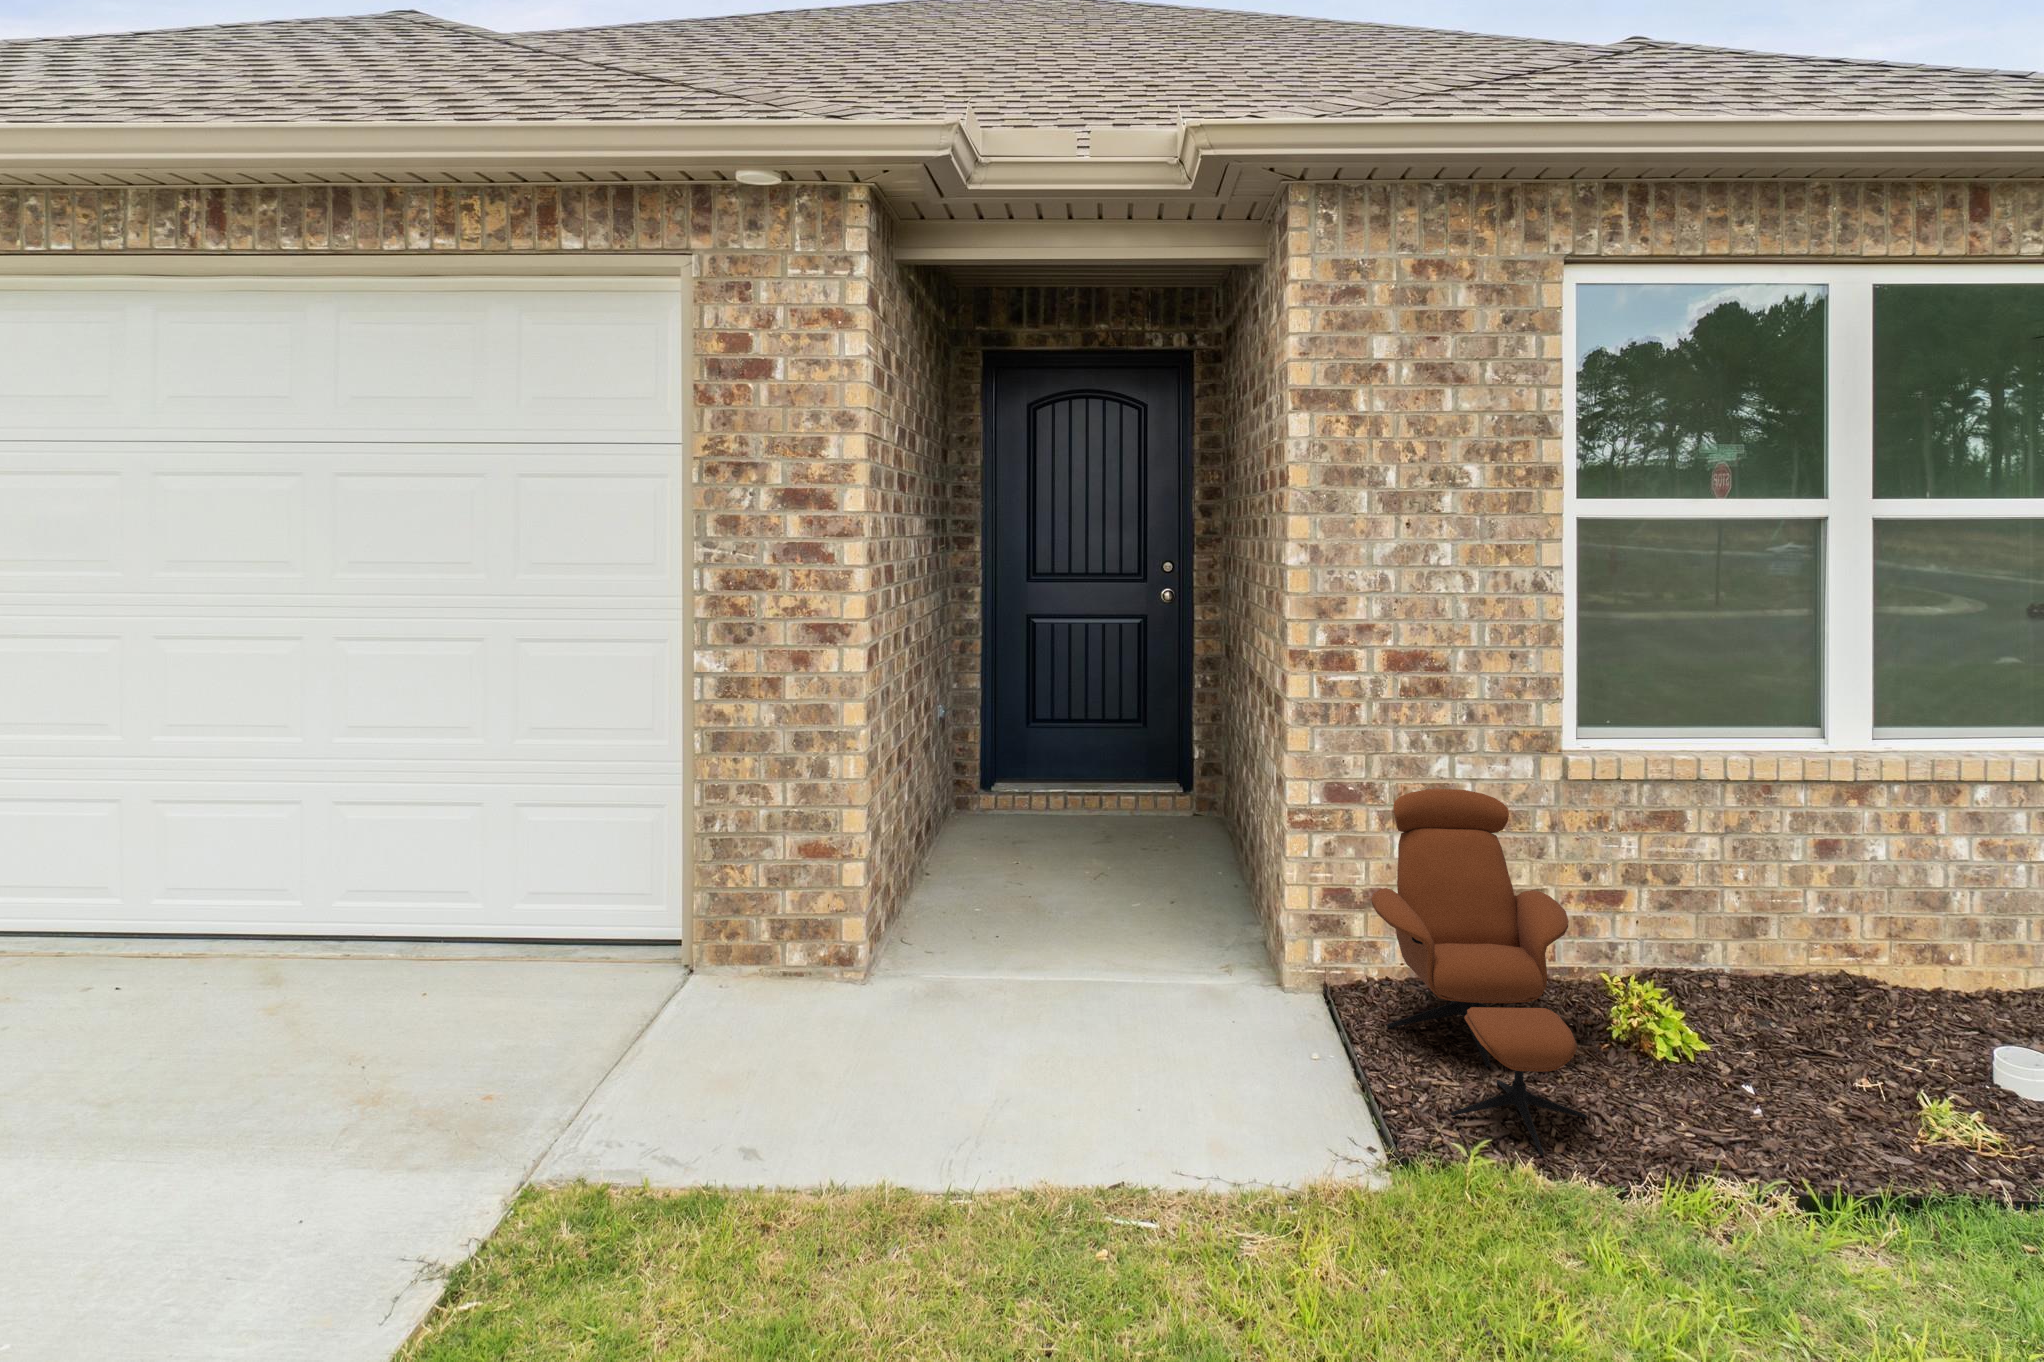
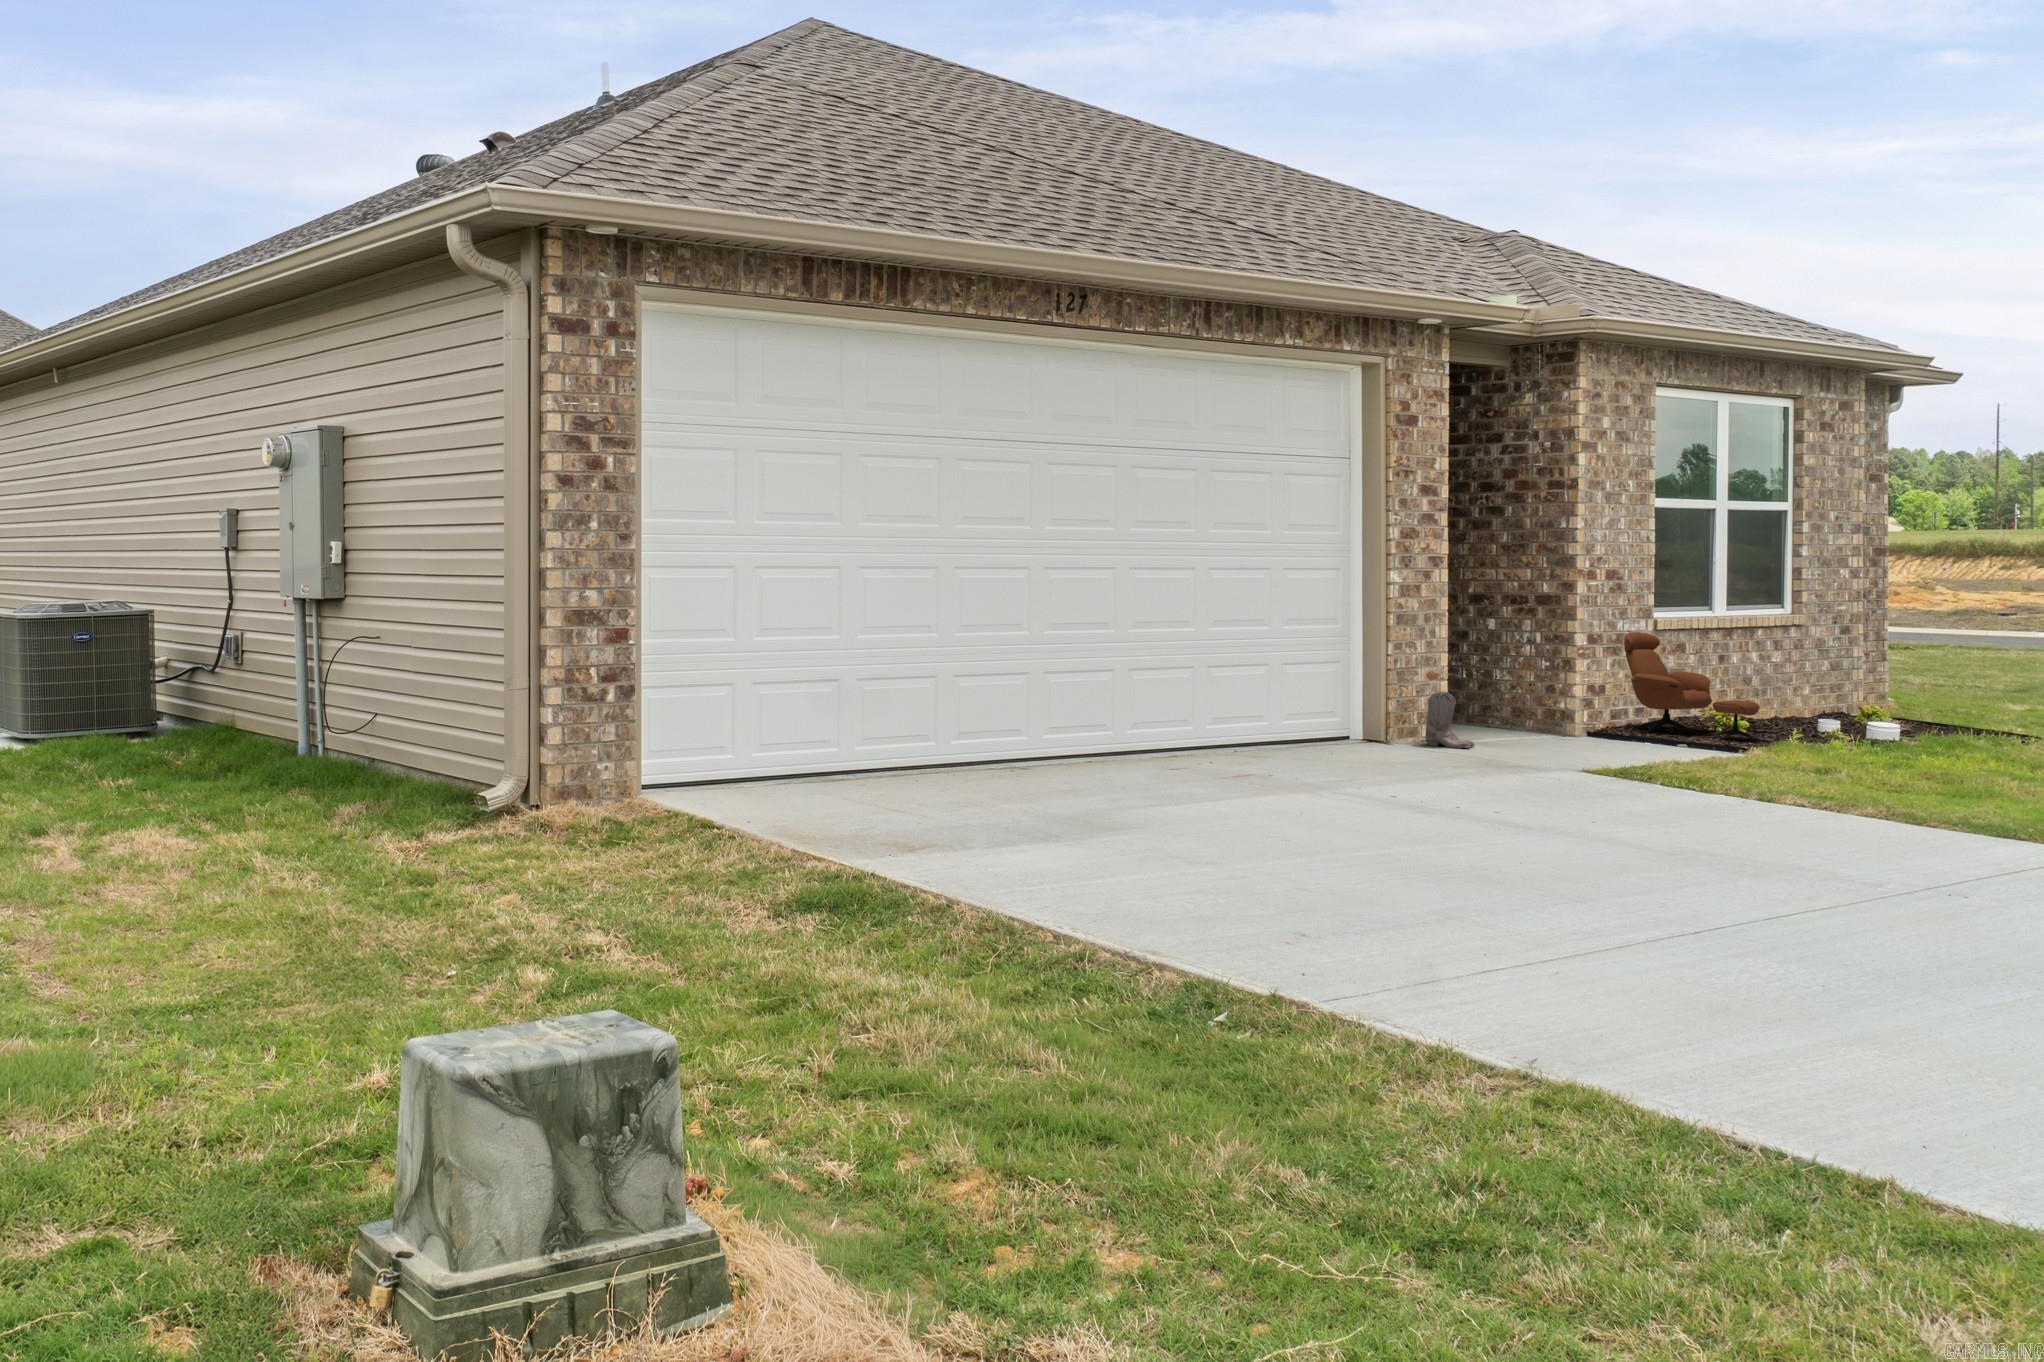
boots: none [737,885,806,1017] -> present [1425,691,1475,748]

